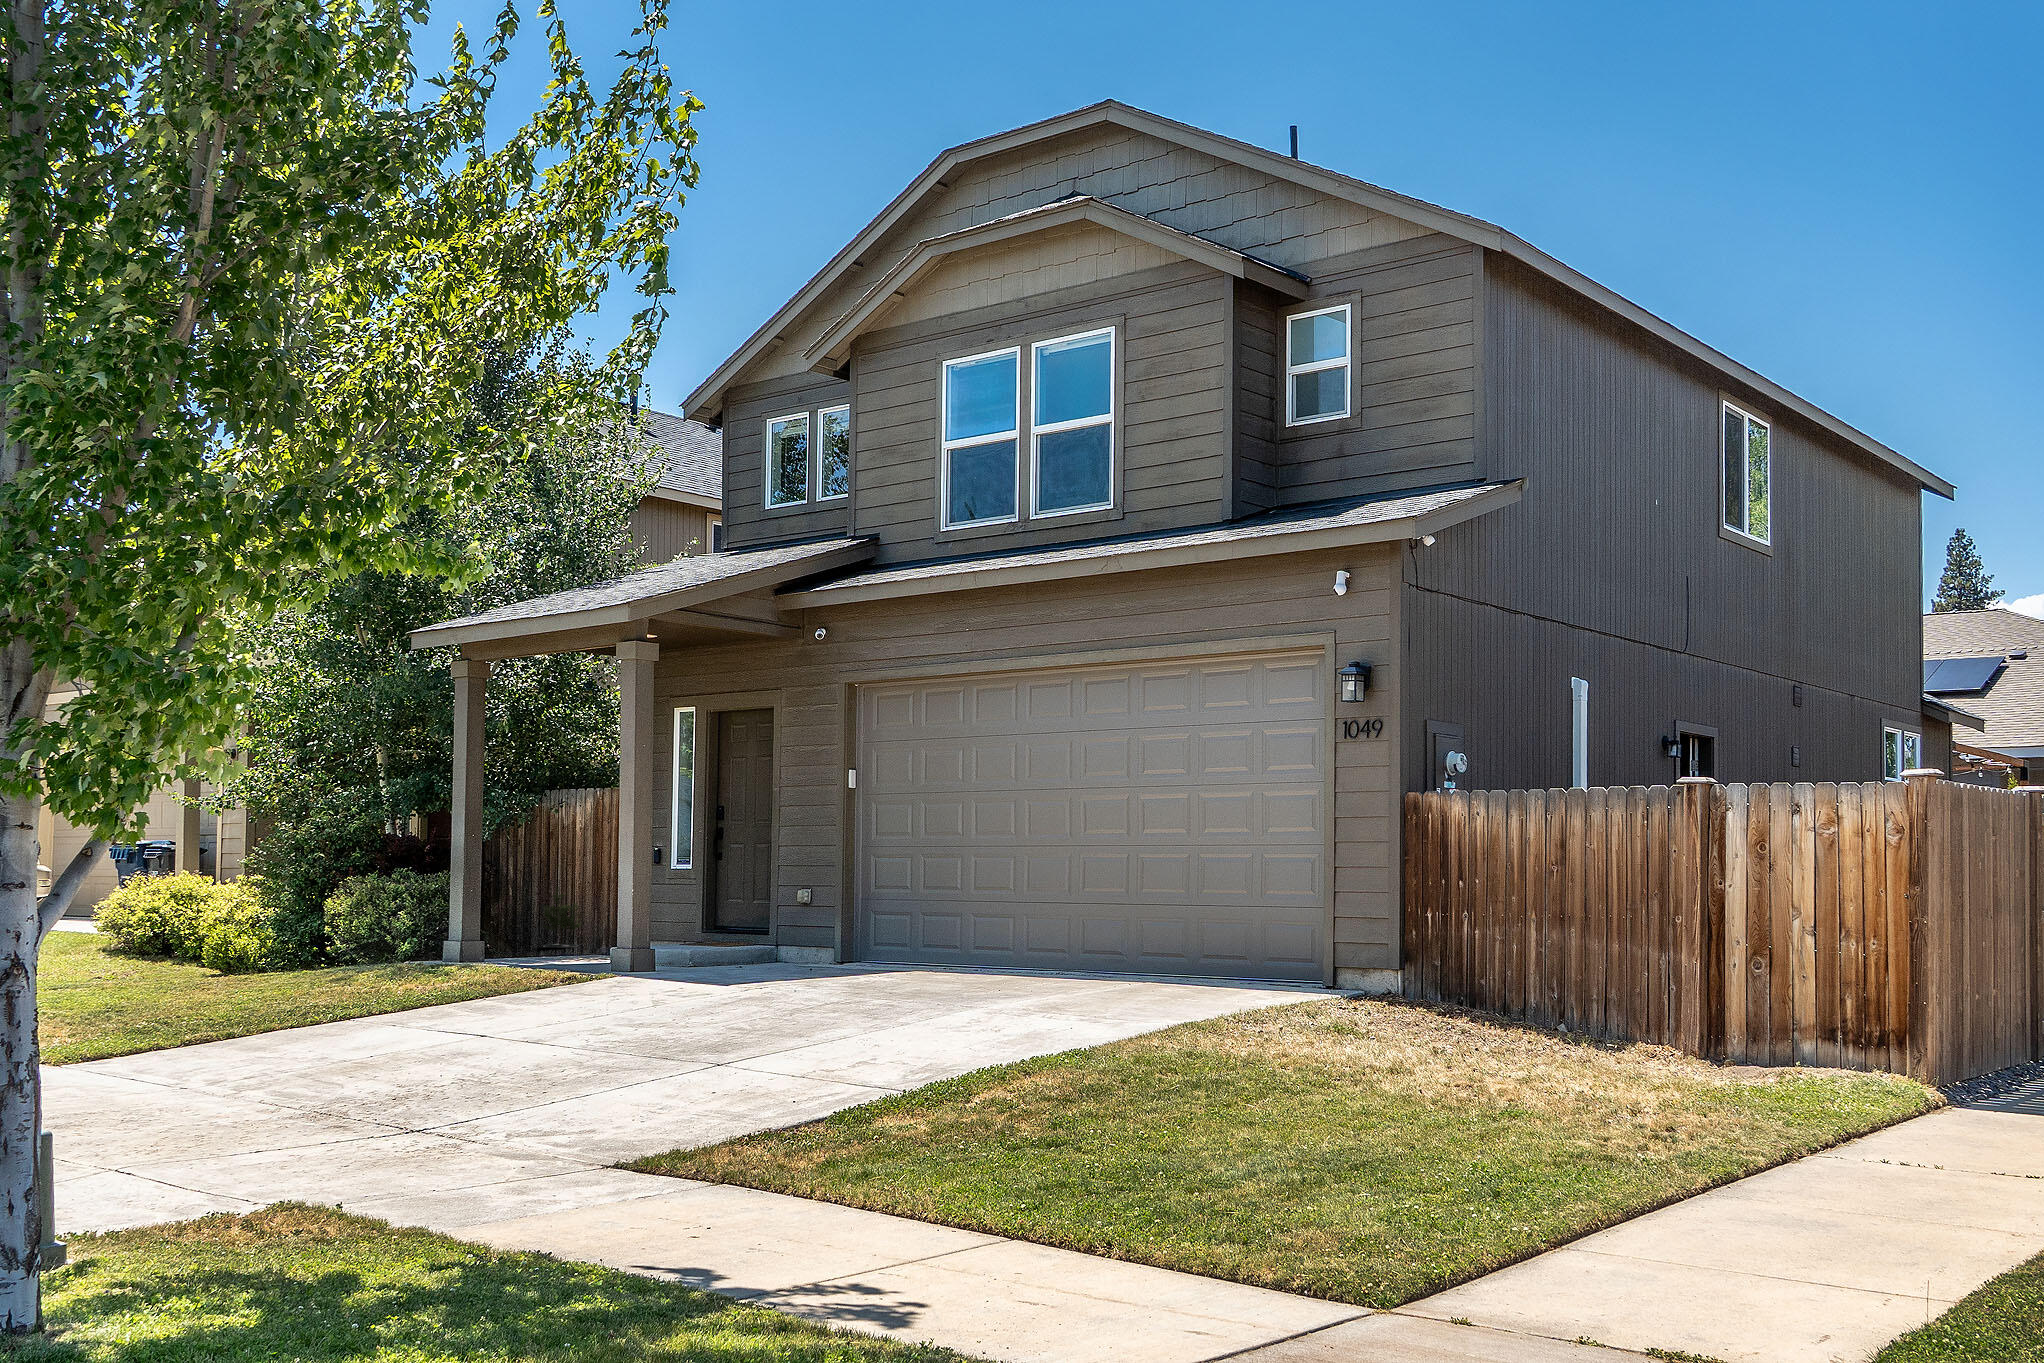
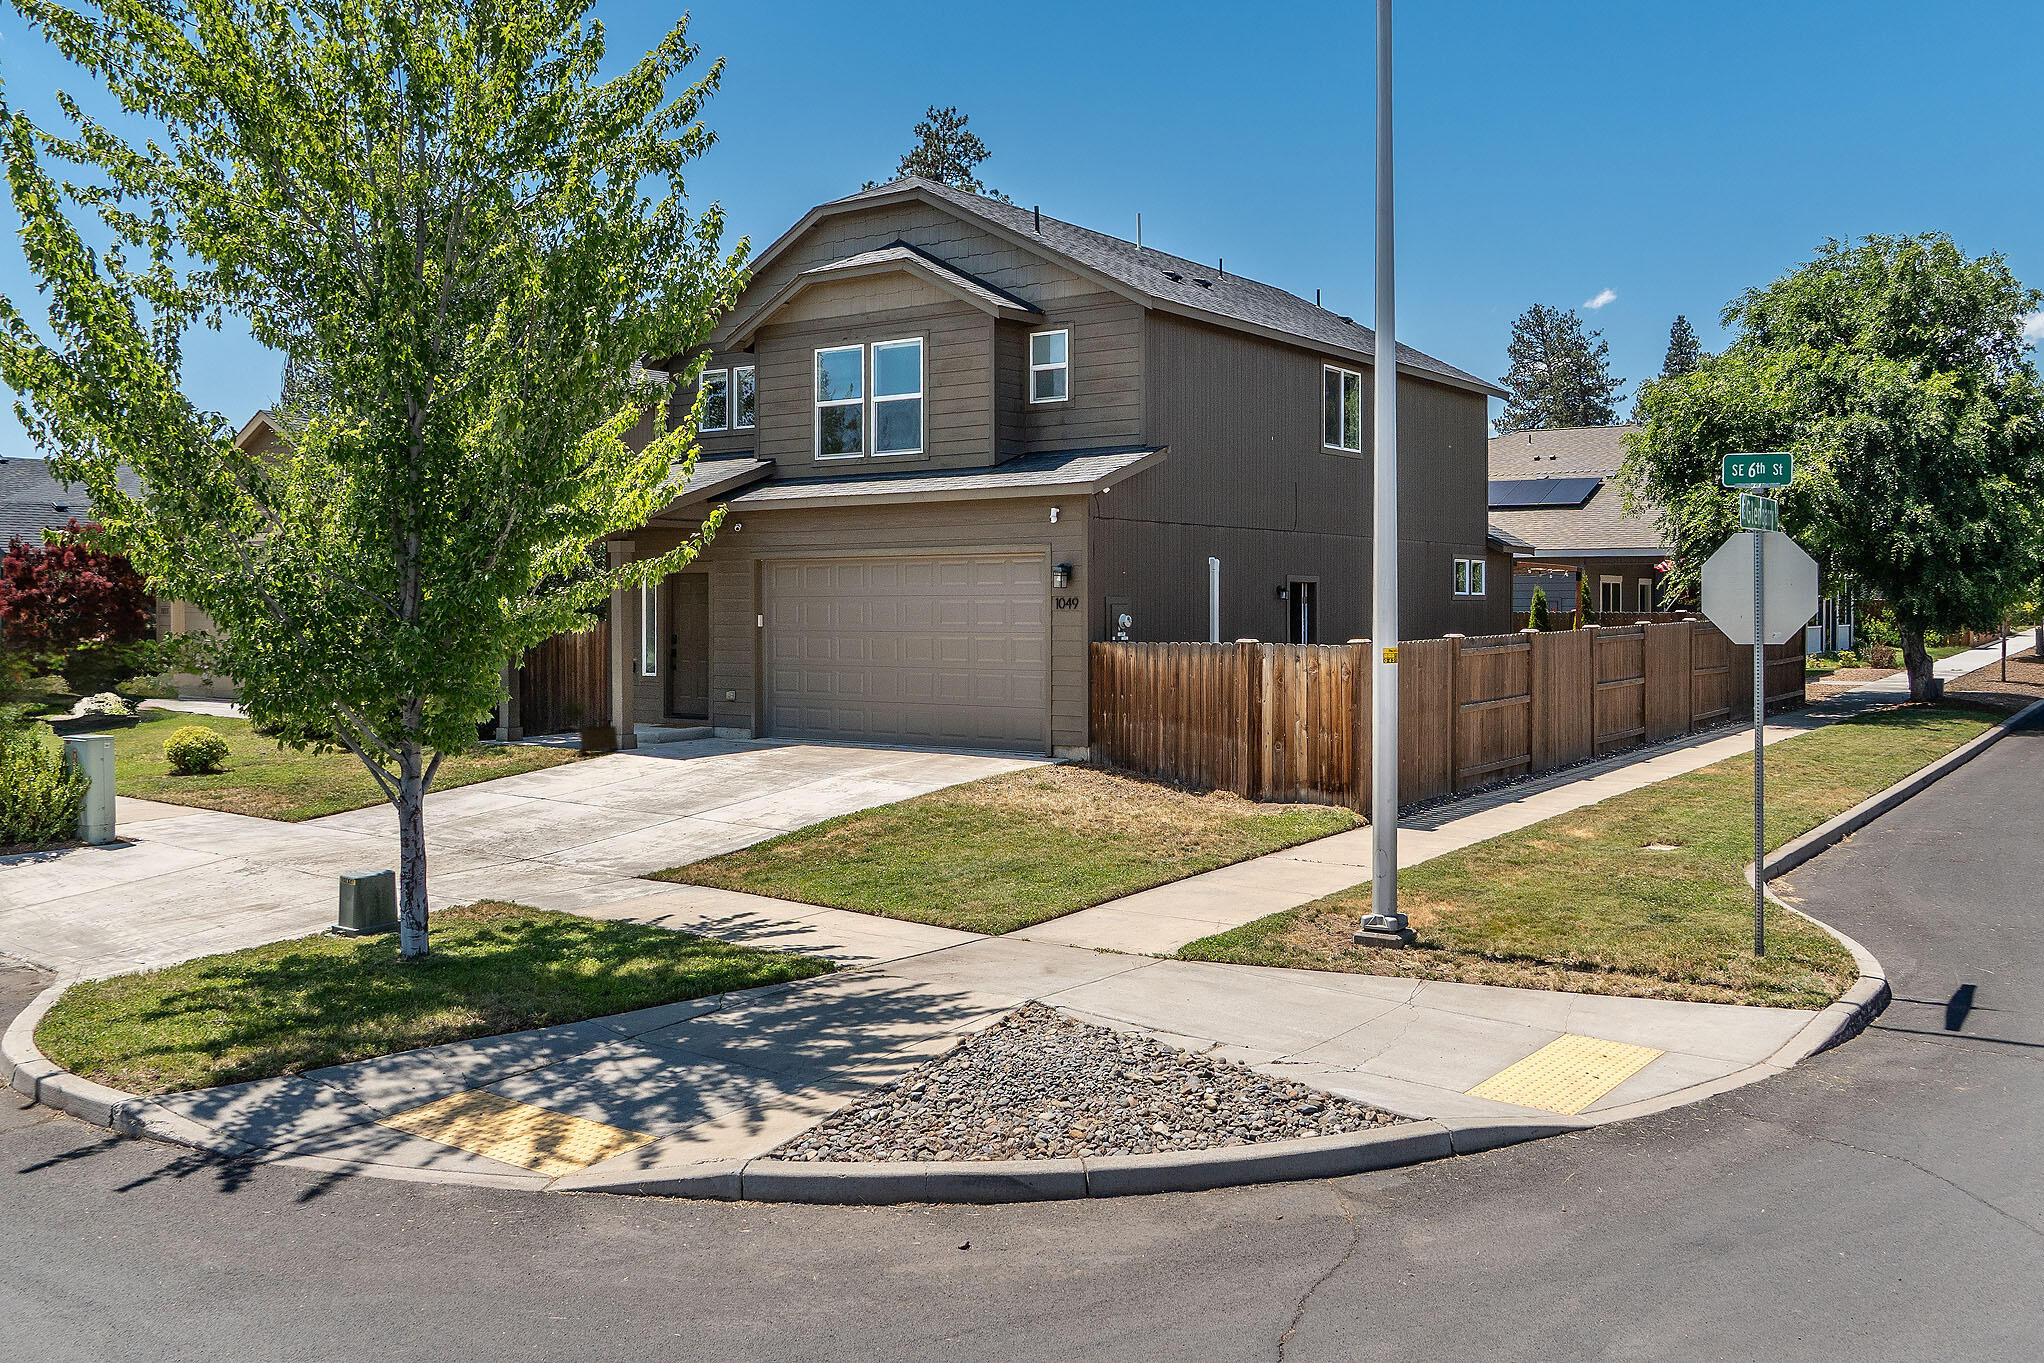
storage bin: none [564,935,623,974] -> present [579,725,618,751]

